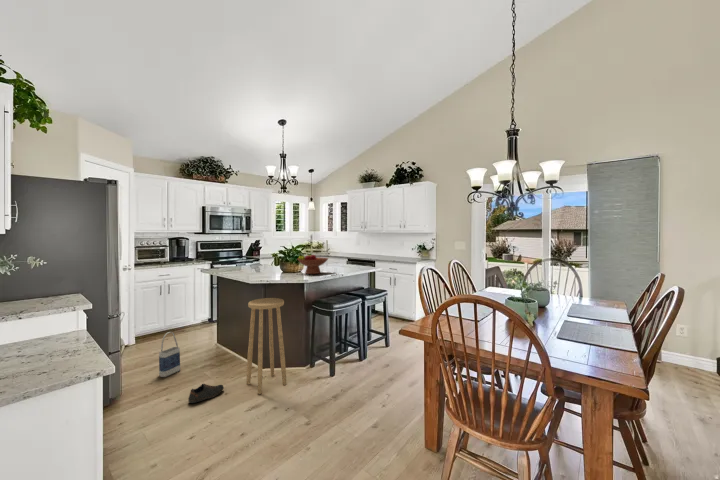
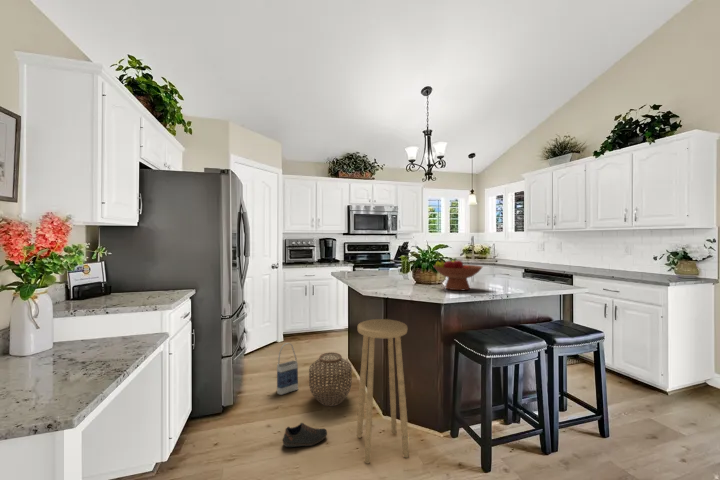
woven basket: none [195,333,233,374] -> present [309,352,352,406]

